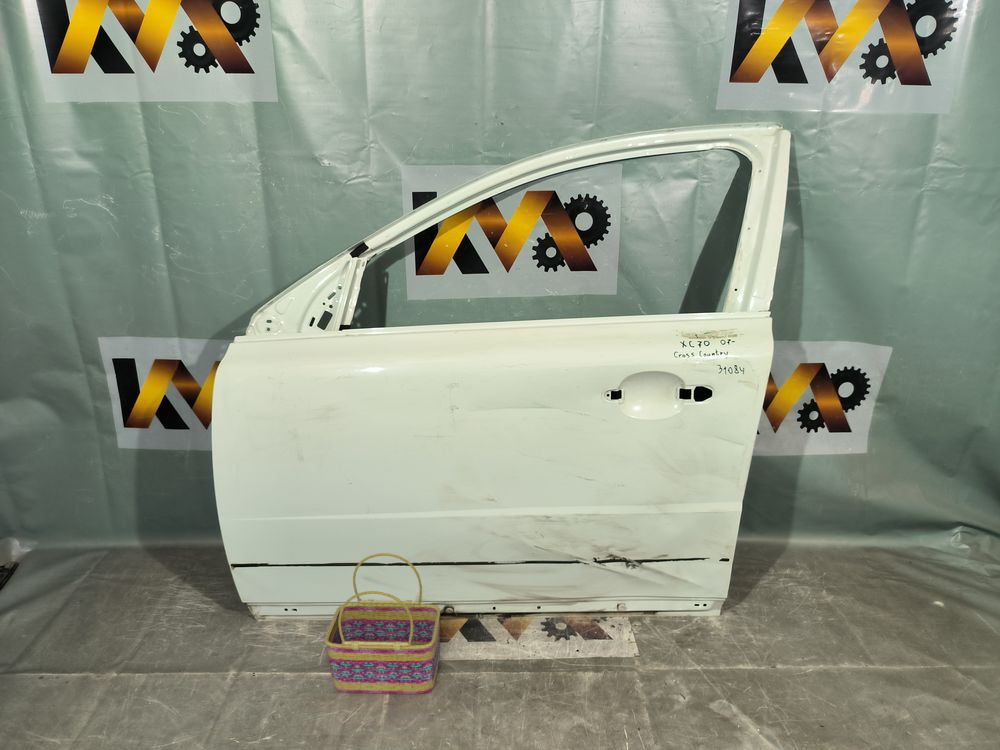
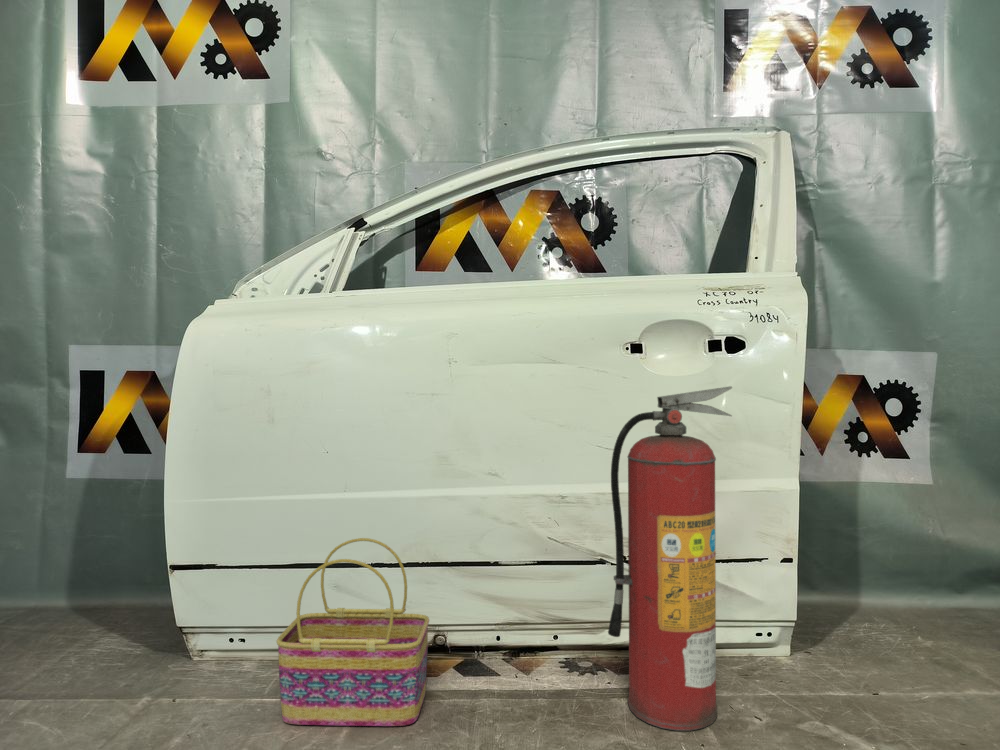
fire extinguisher: none [578,453,690,698] -> present [608,386,732,731]

